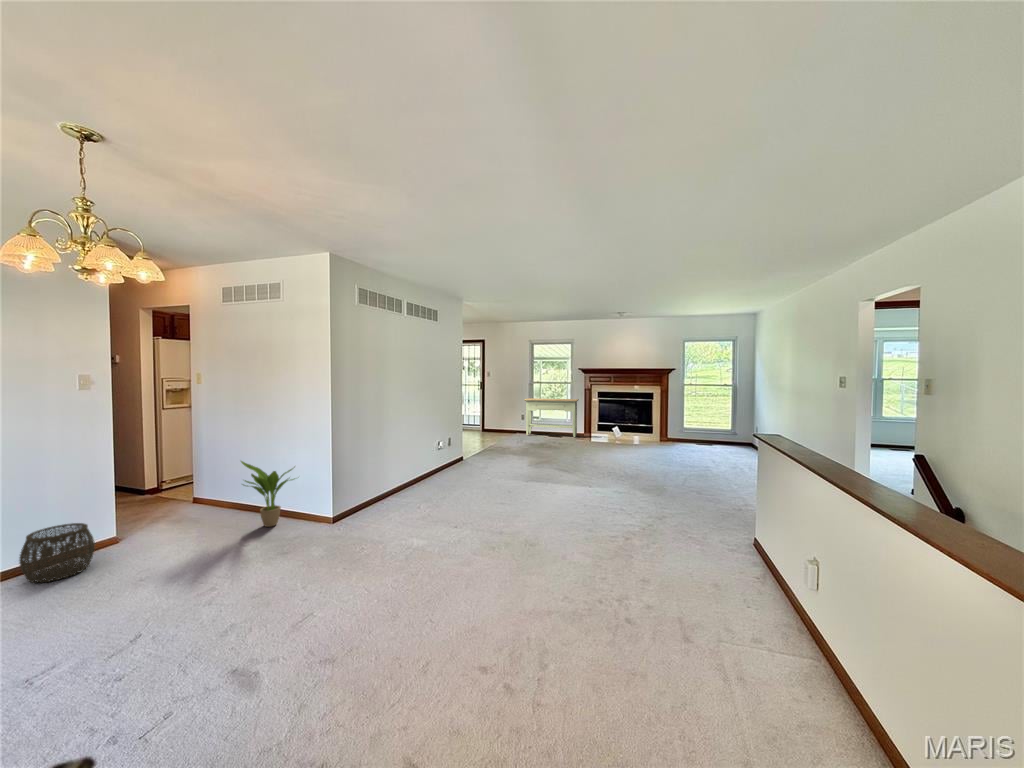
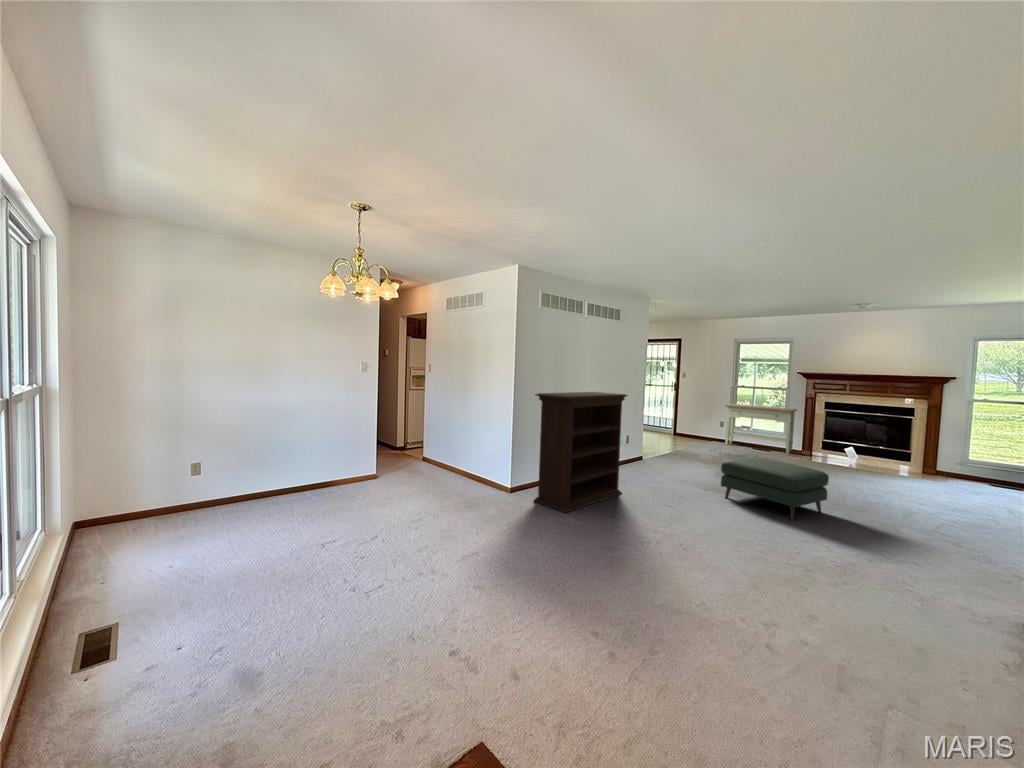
bookshelf: none [361,396,458,533] -> present [534,392,628,513]
ottoman: none [542,445,622,495] -> present [721,457,829,519]
potted plant: present [241,461,295,527] -> none [447,432,488,487]
woven basket: present [19,523,95,583] -> none [327,460,363,495]

